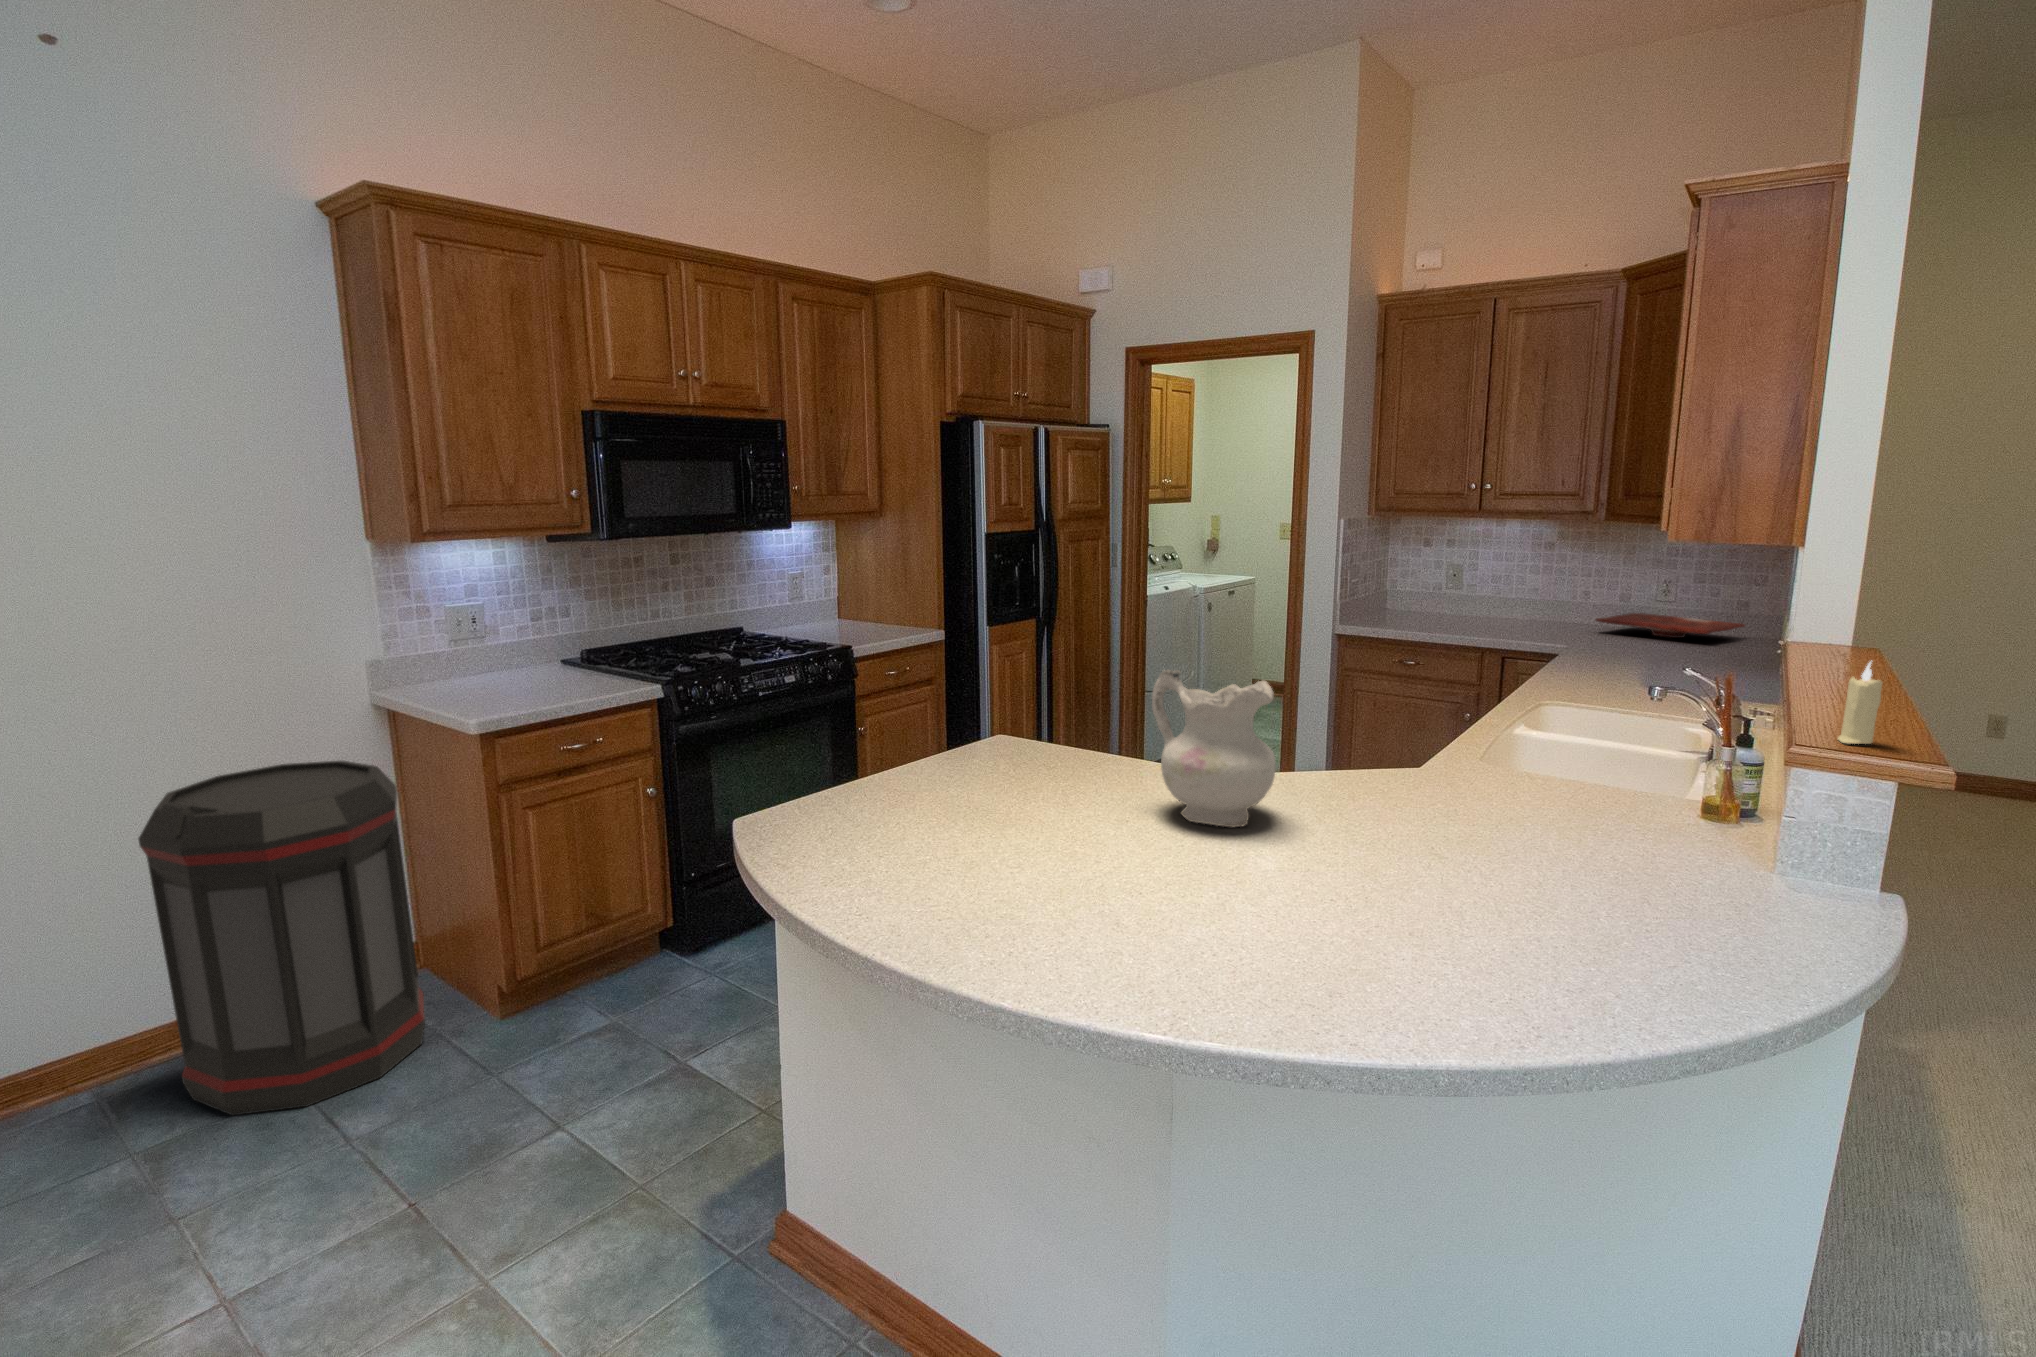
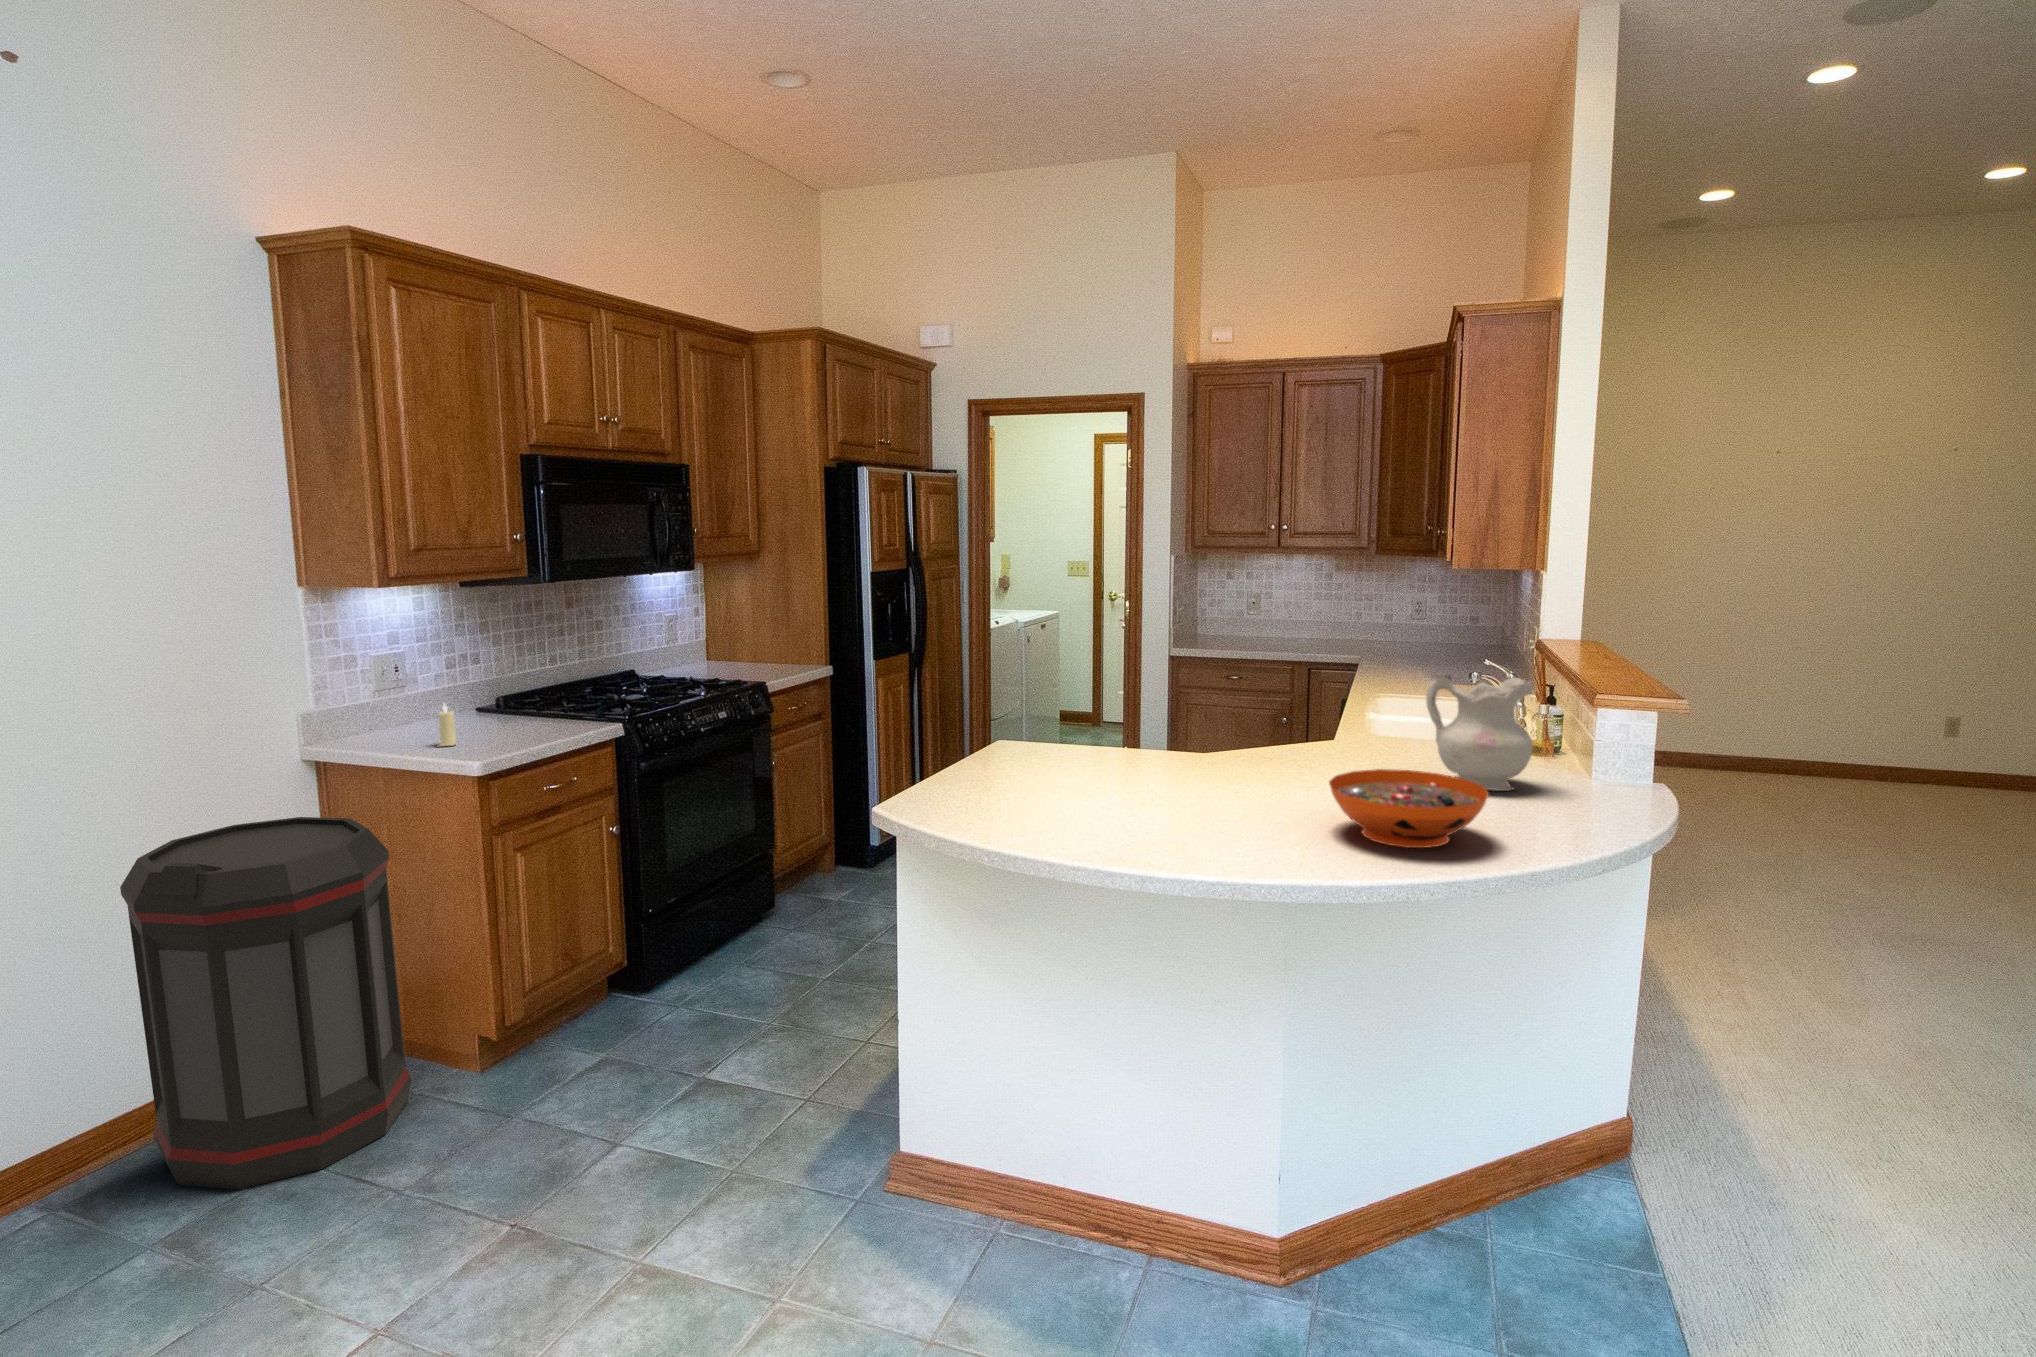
cutting board: present [1596,613,1745,638] -> none [1374,628,1481,646]
candle: present [1838,662,1882,744] -> present [439,704,456,746]
ceramic pitcher: present [1152,670,1276,827] -> present [1426,673,1533,791]
decorative bowl: none [1255,839,1499,980] -> present [1329,769,1489,848]

